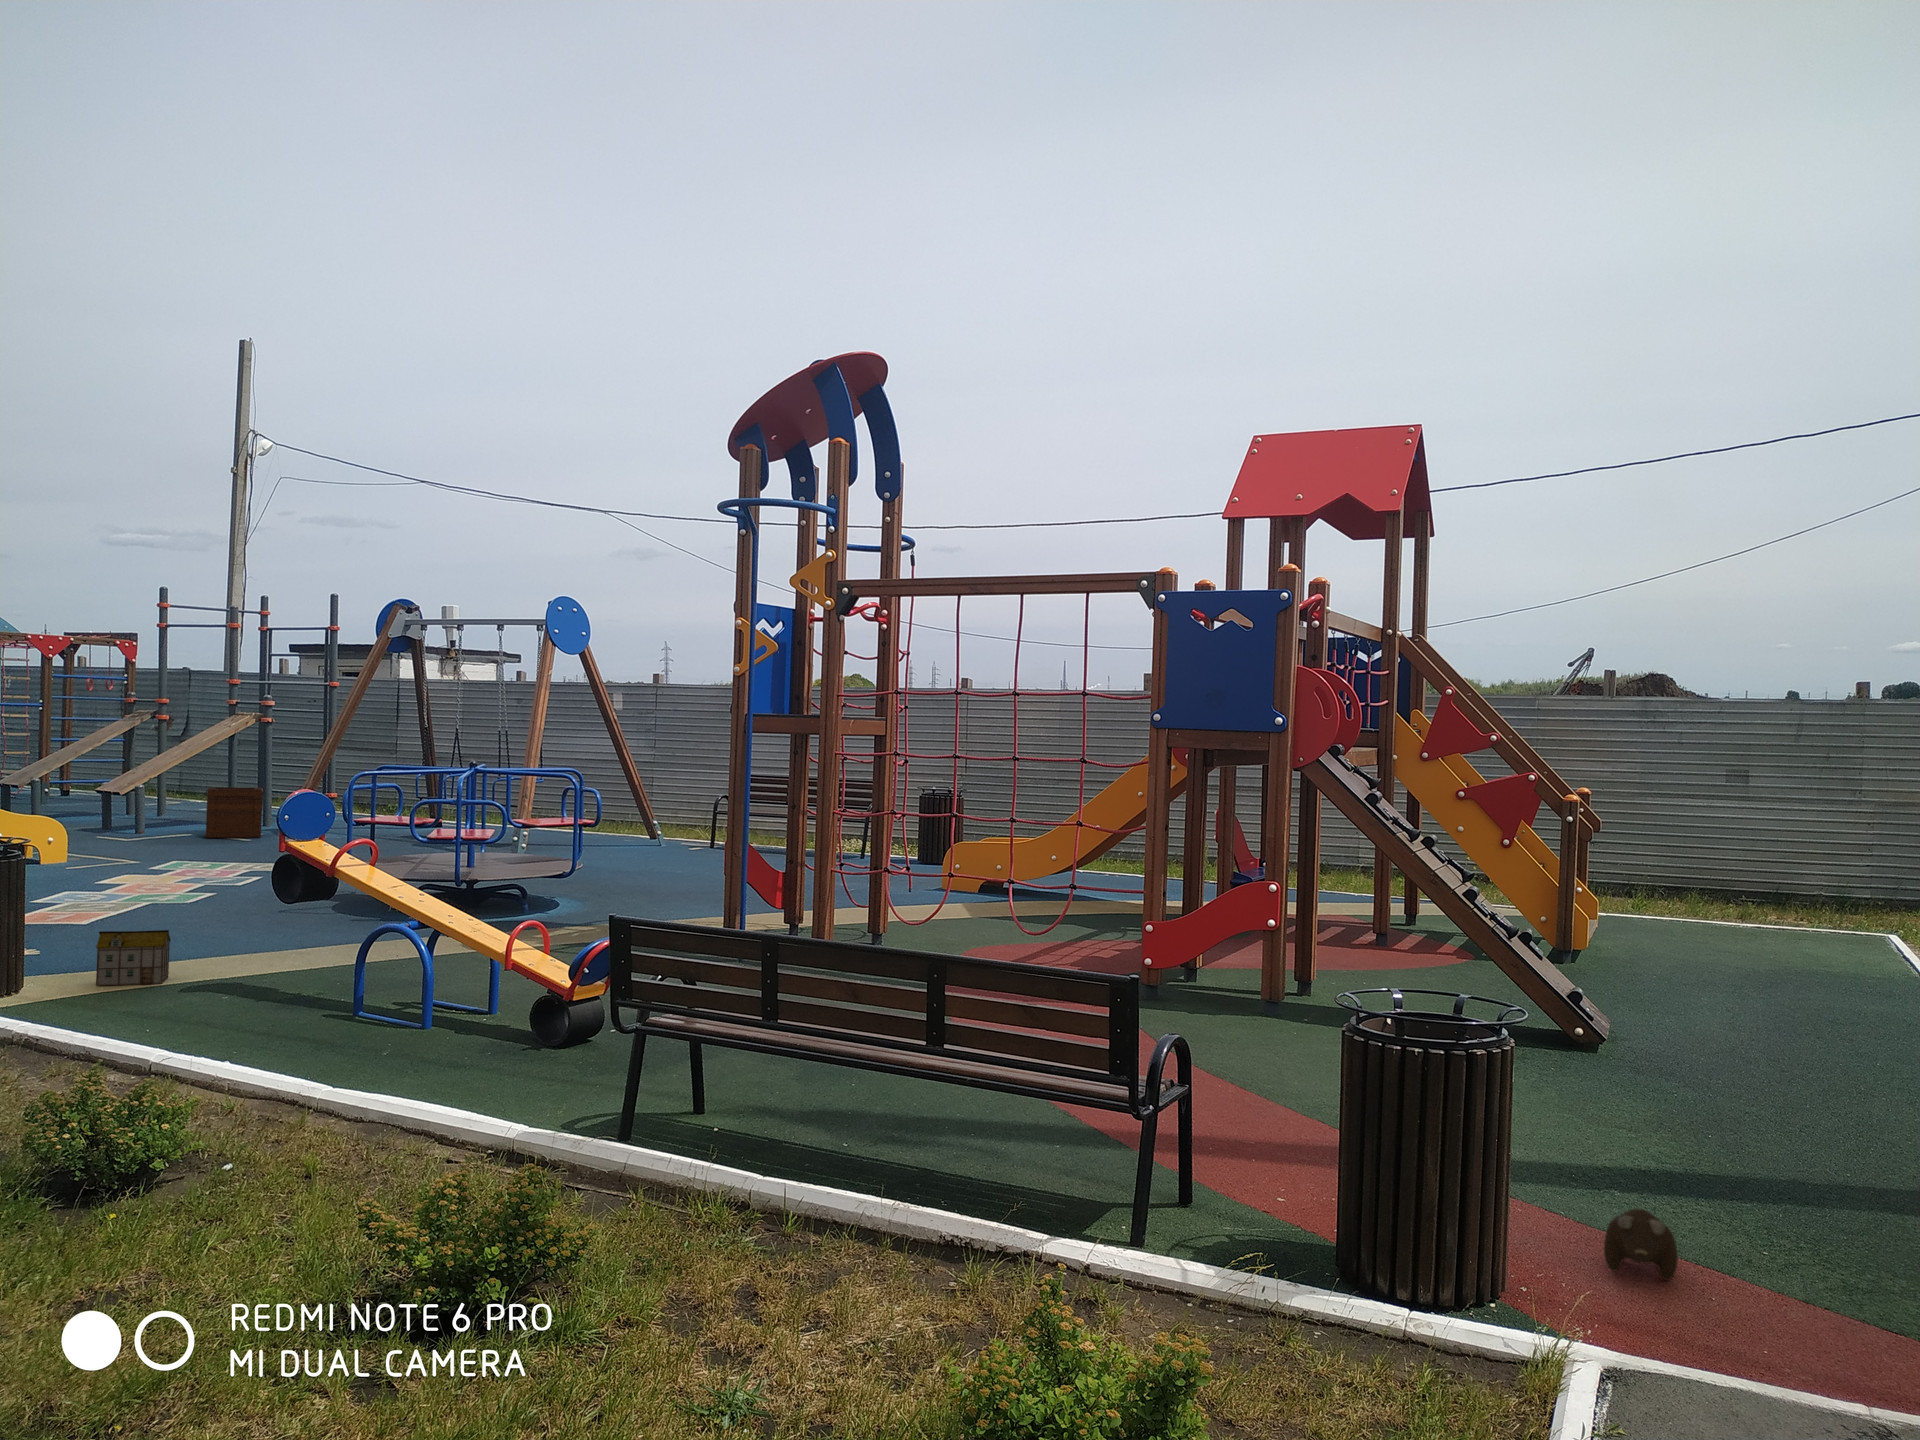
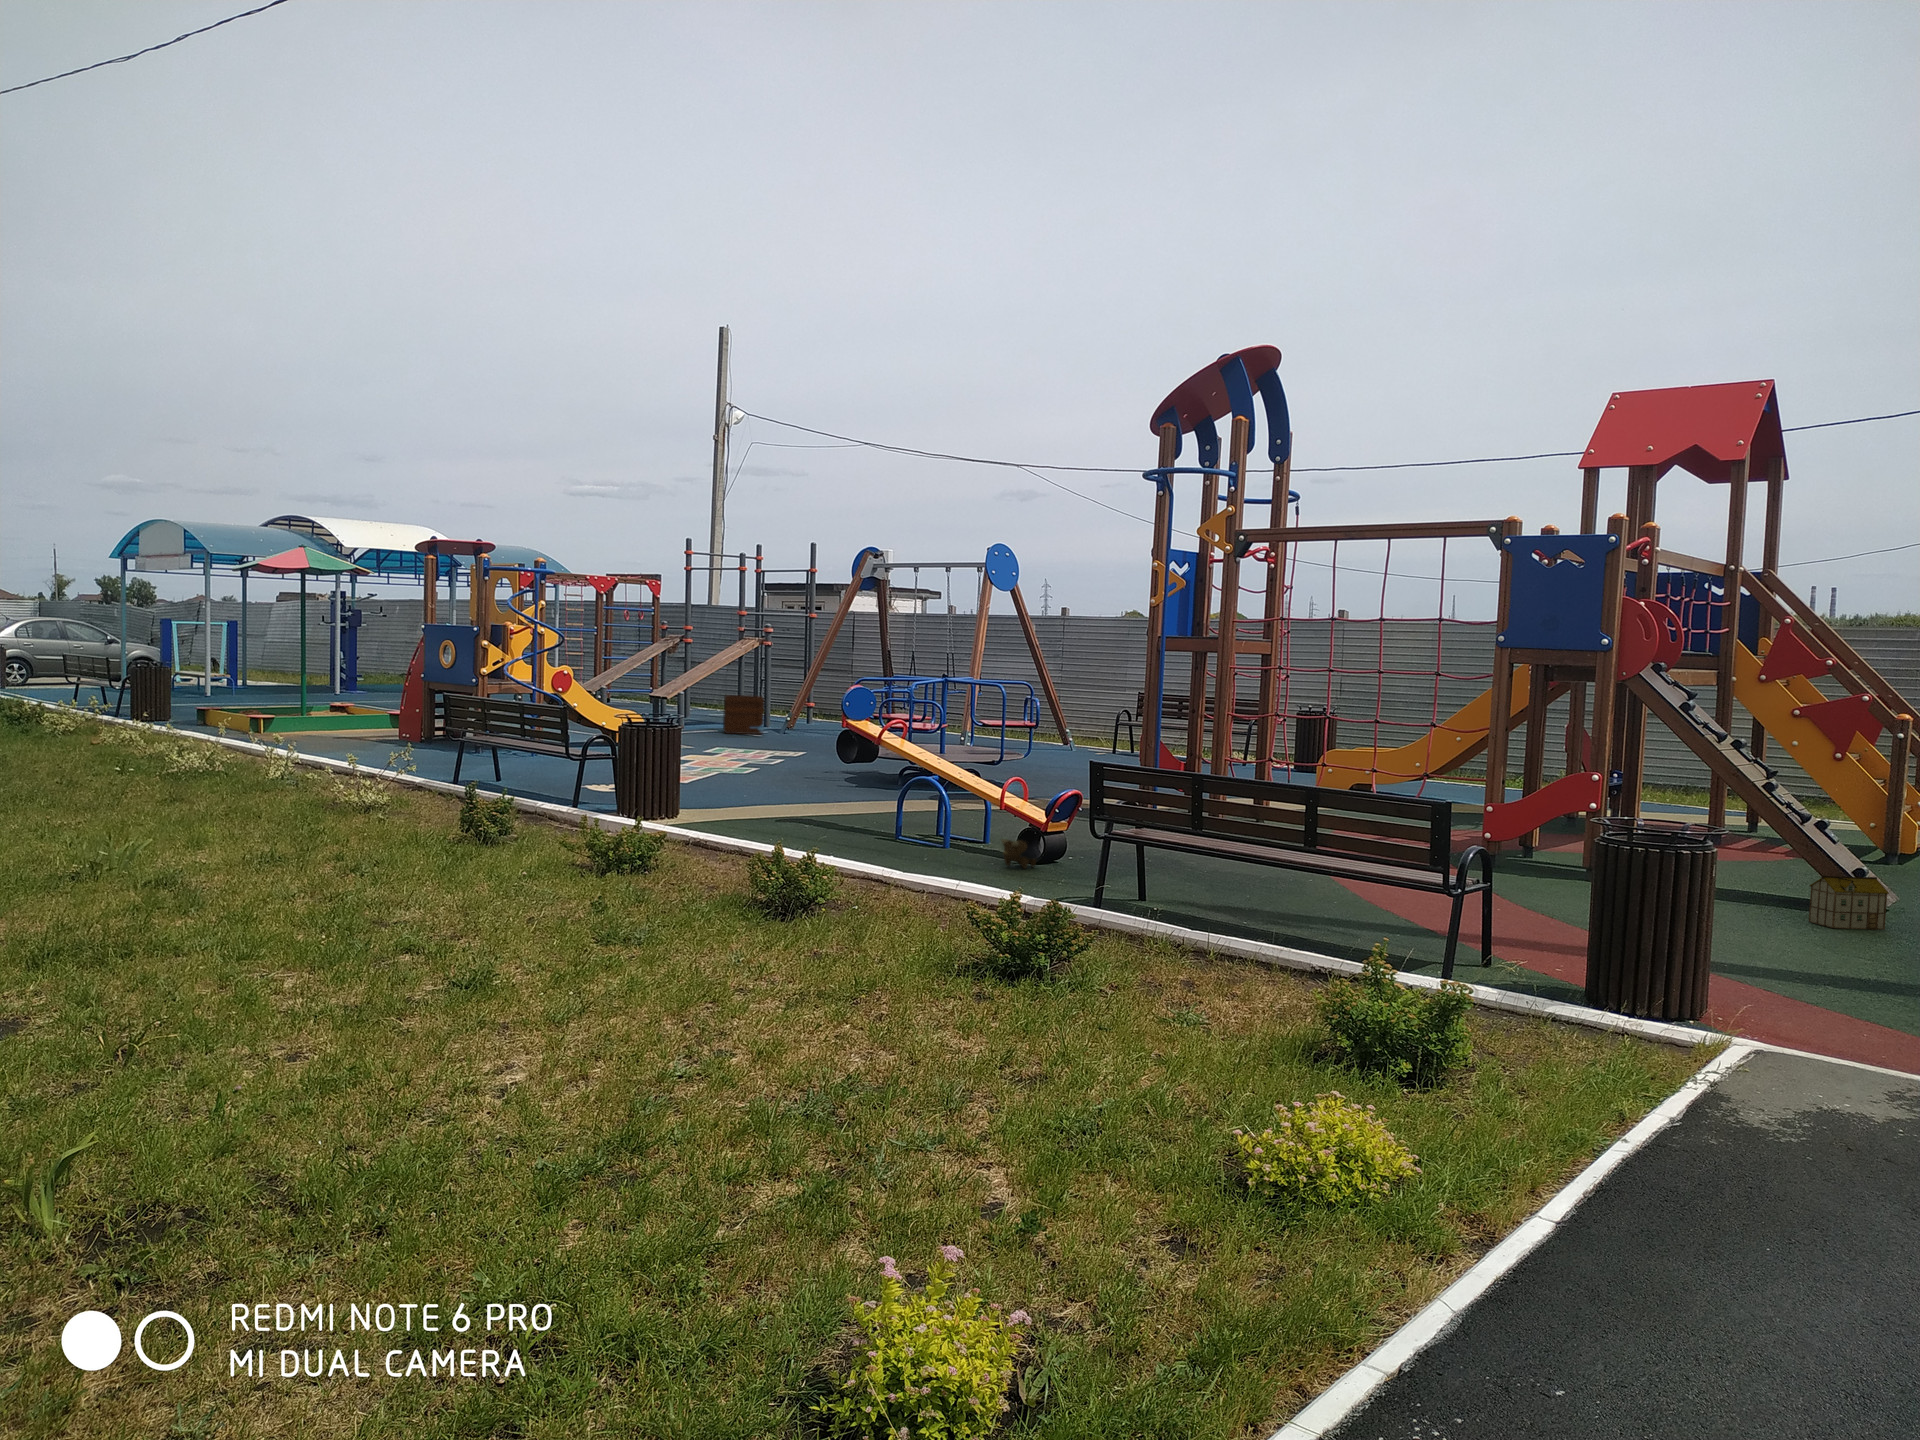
toy house: present [96,930,171,986] -> present [1809,876,1889,930]
plush toy: present [1604,1208,1678,1281] -> present [1001,839,1036,869]

